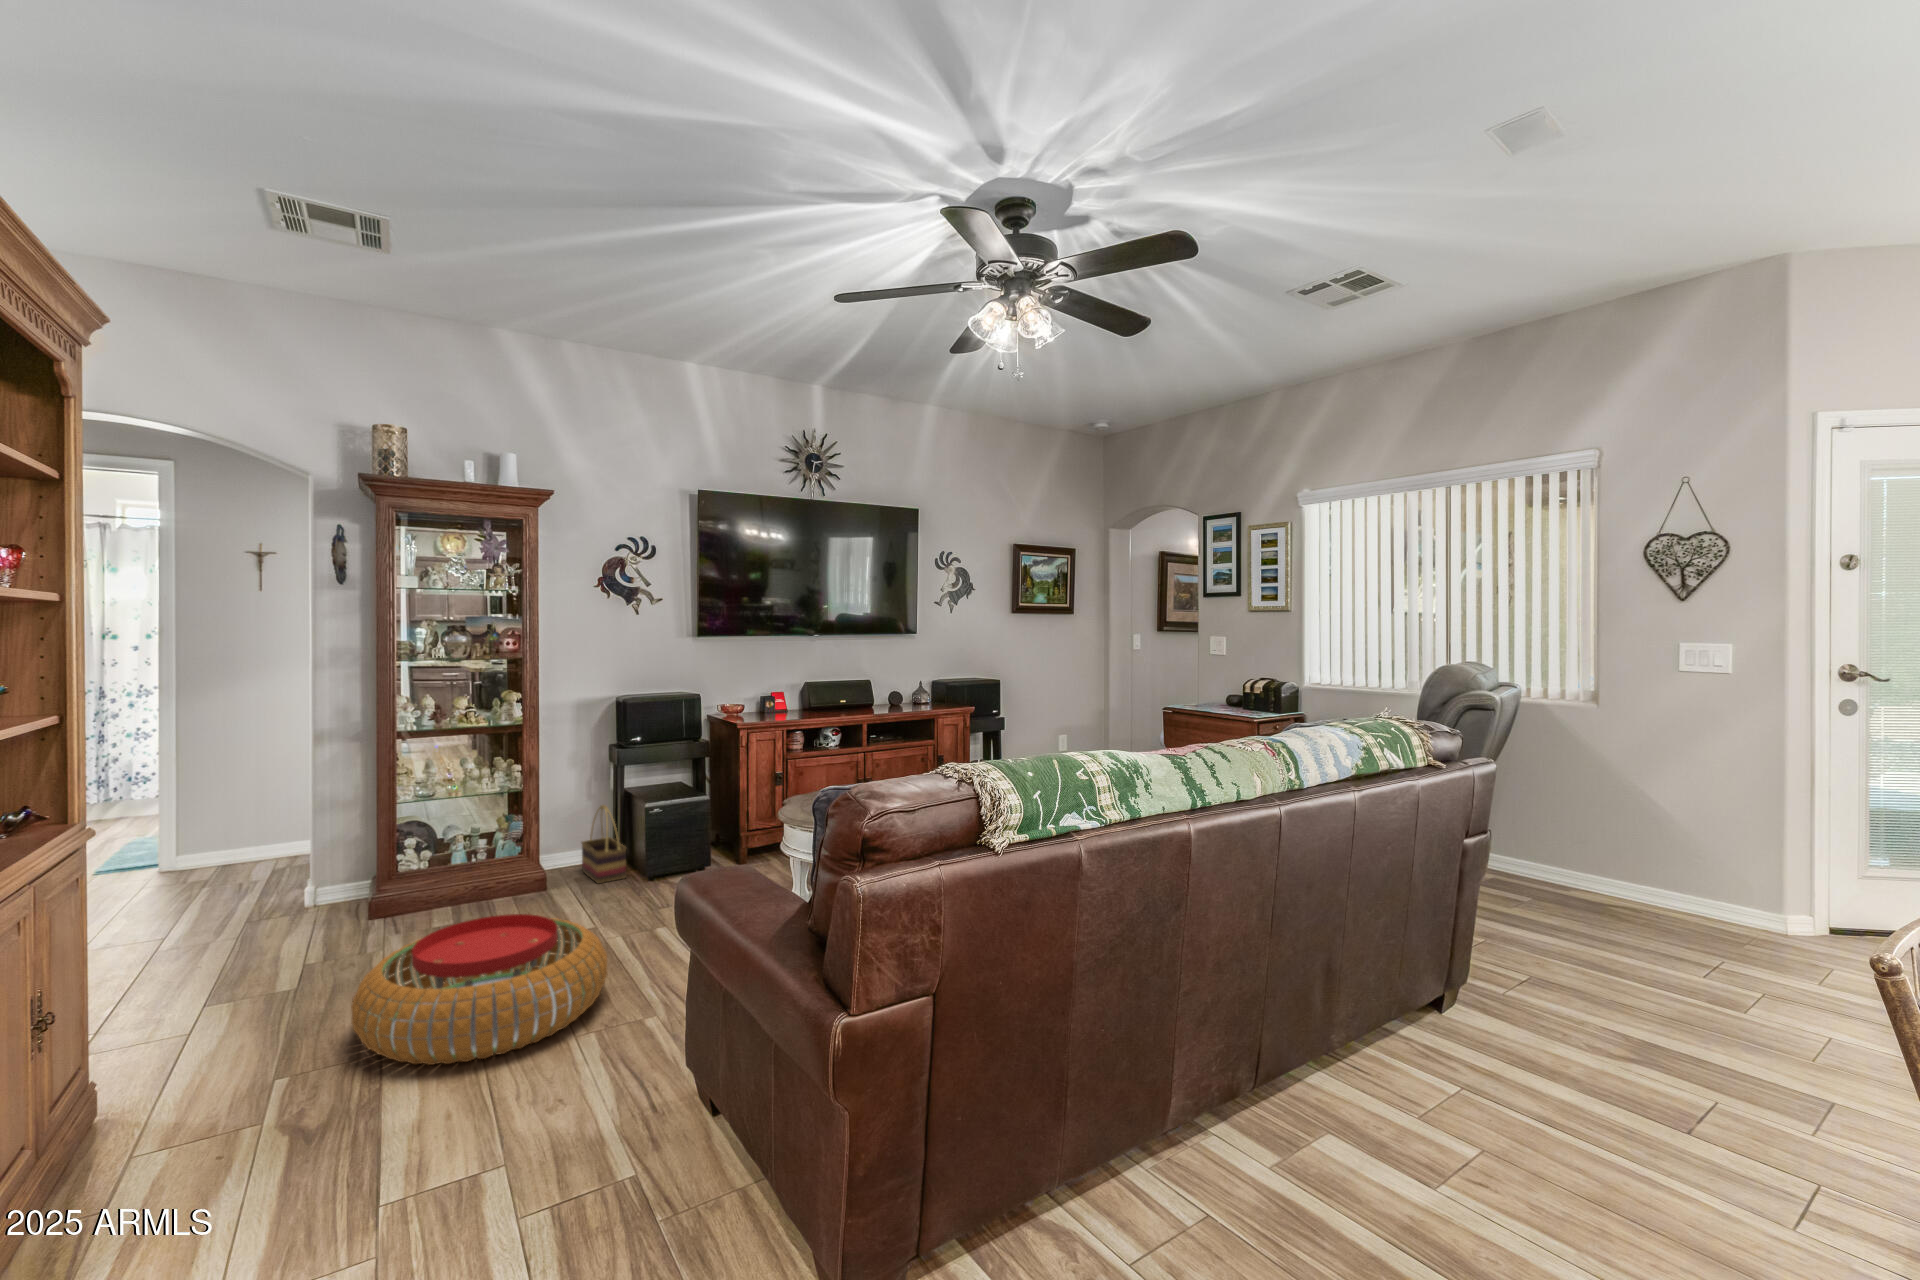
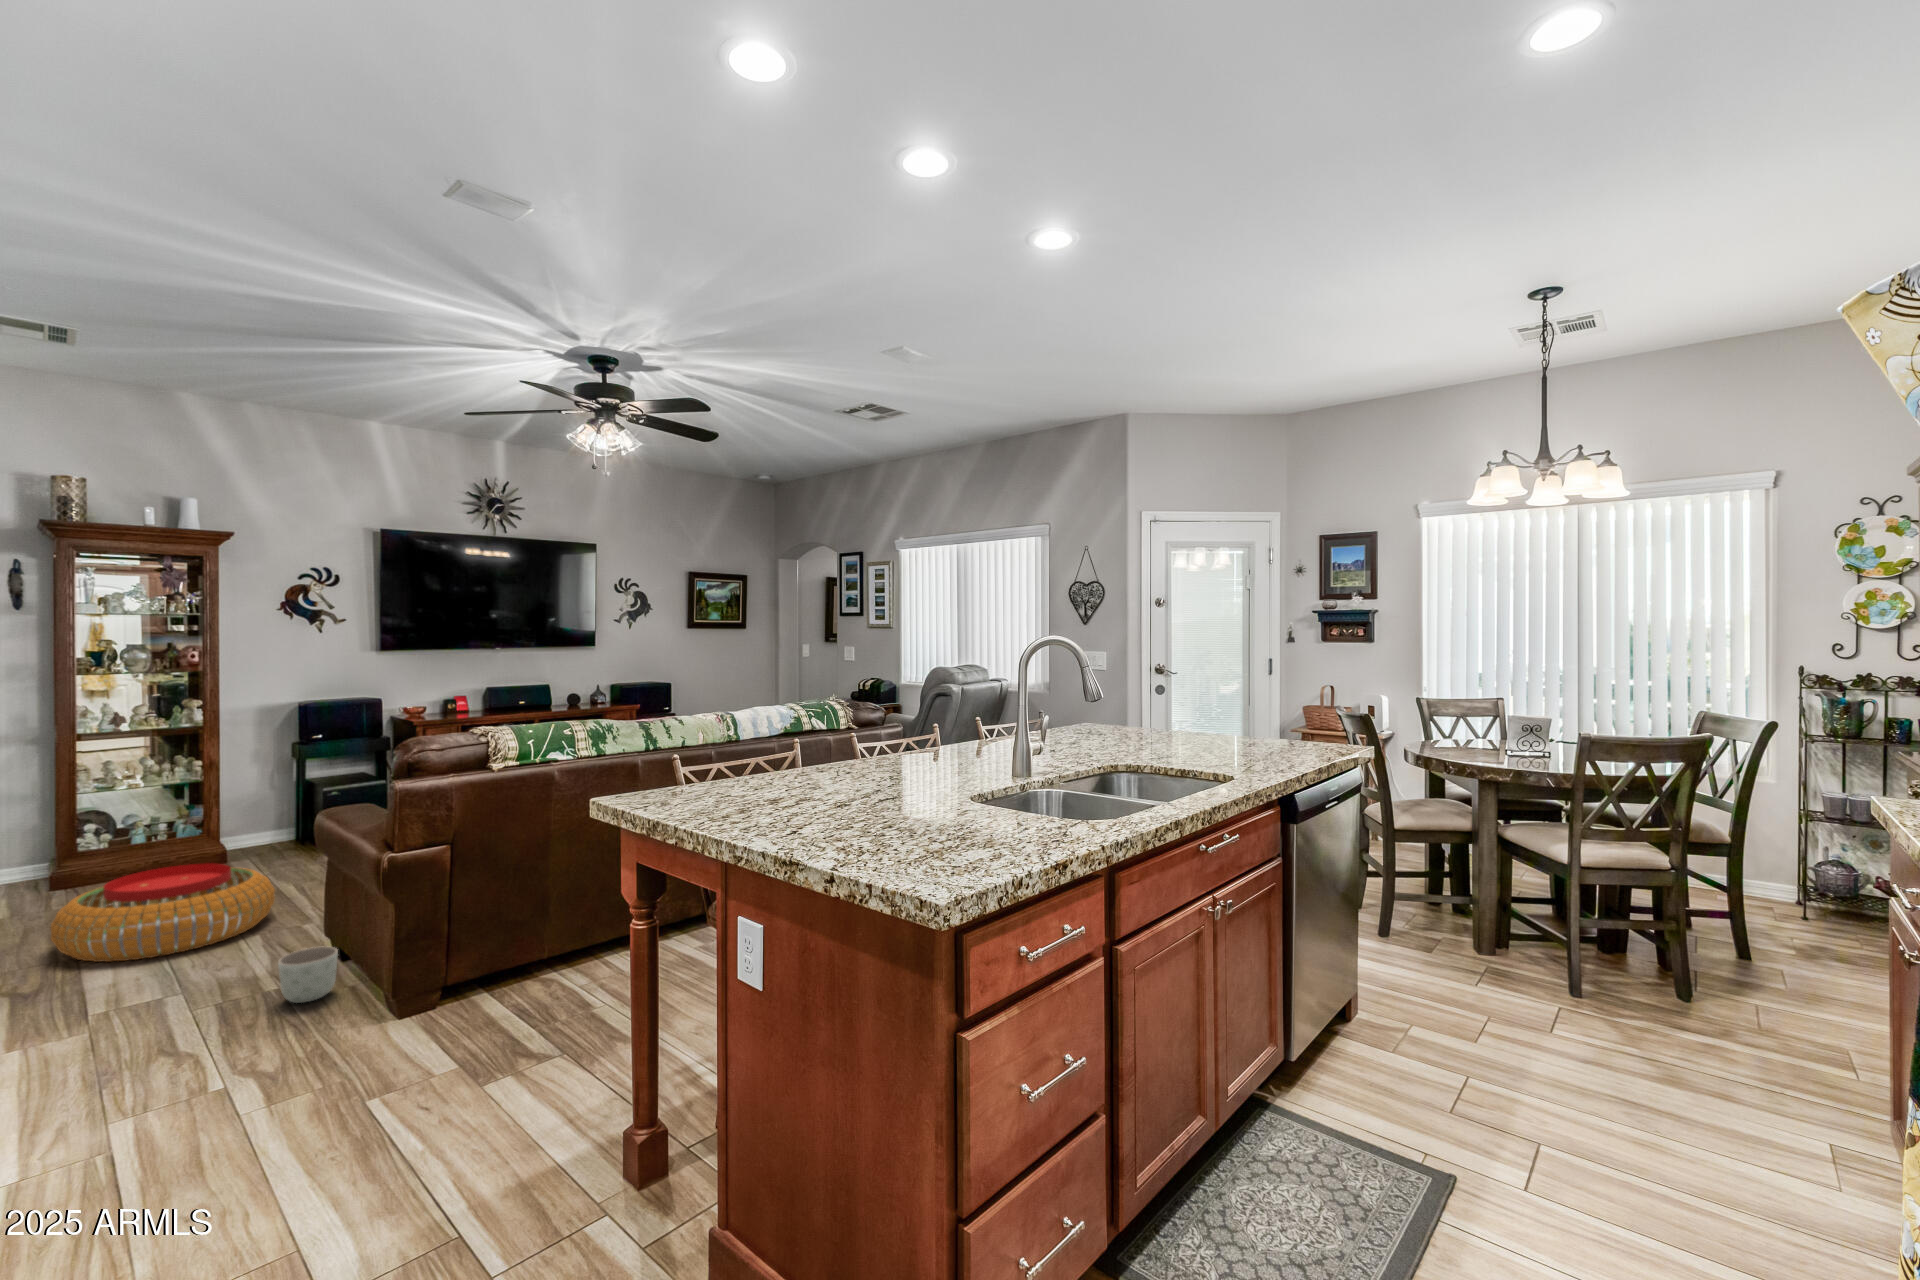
basket: present [582,805,626,884] -> none [262,793,307,858]
planter: none [637,1111,720,1219] -> present [278,946,338,1003]

